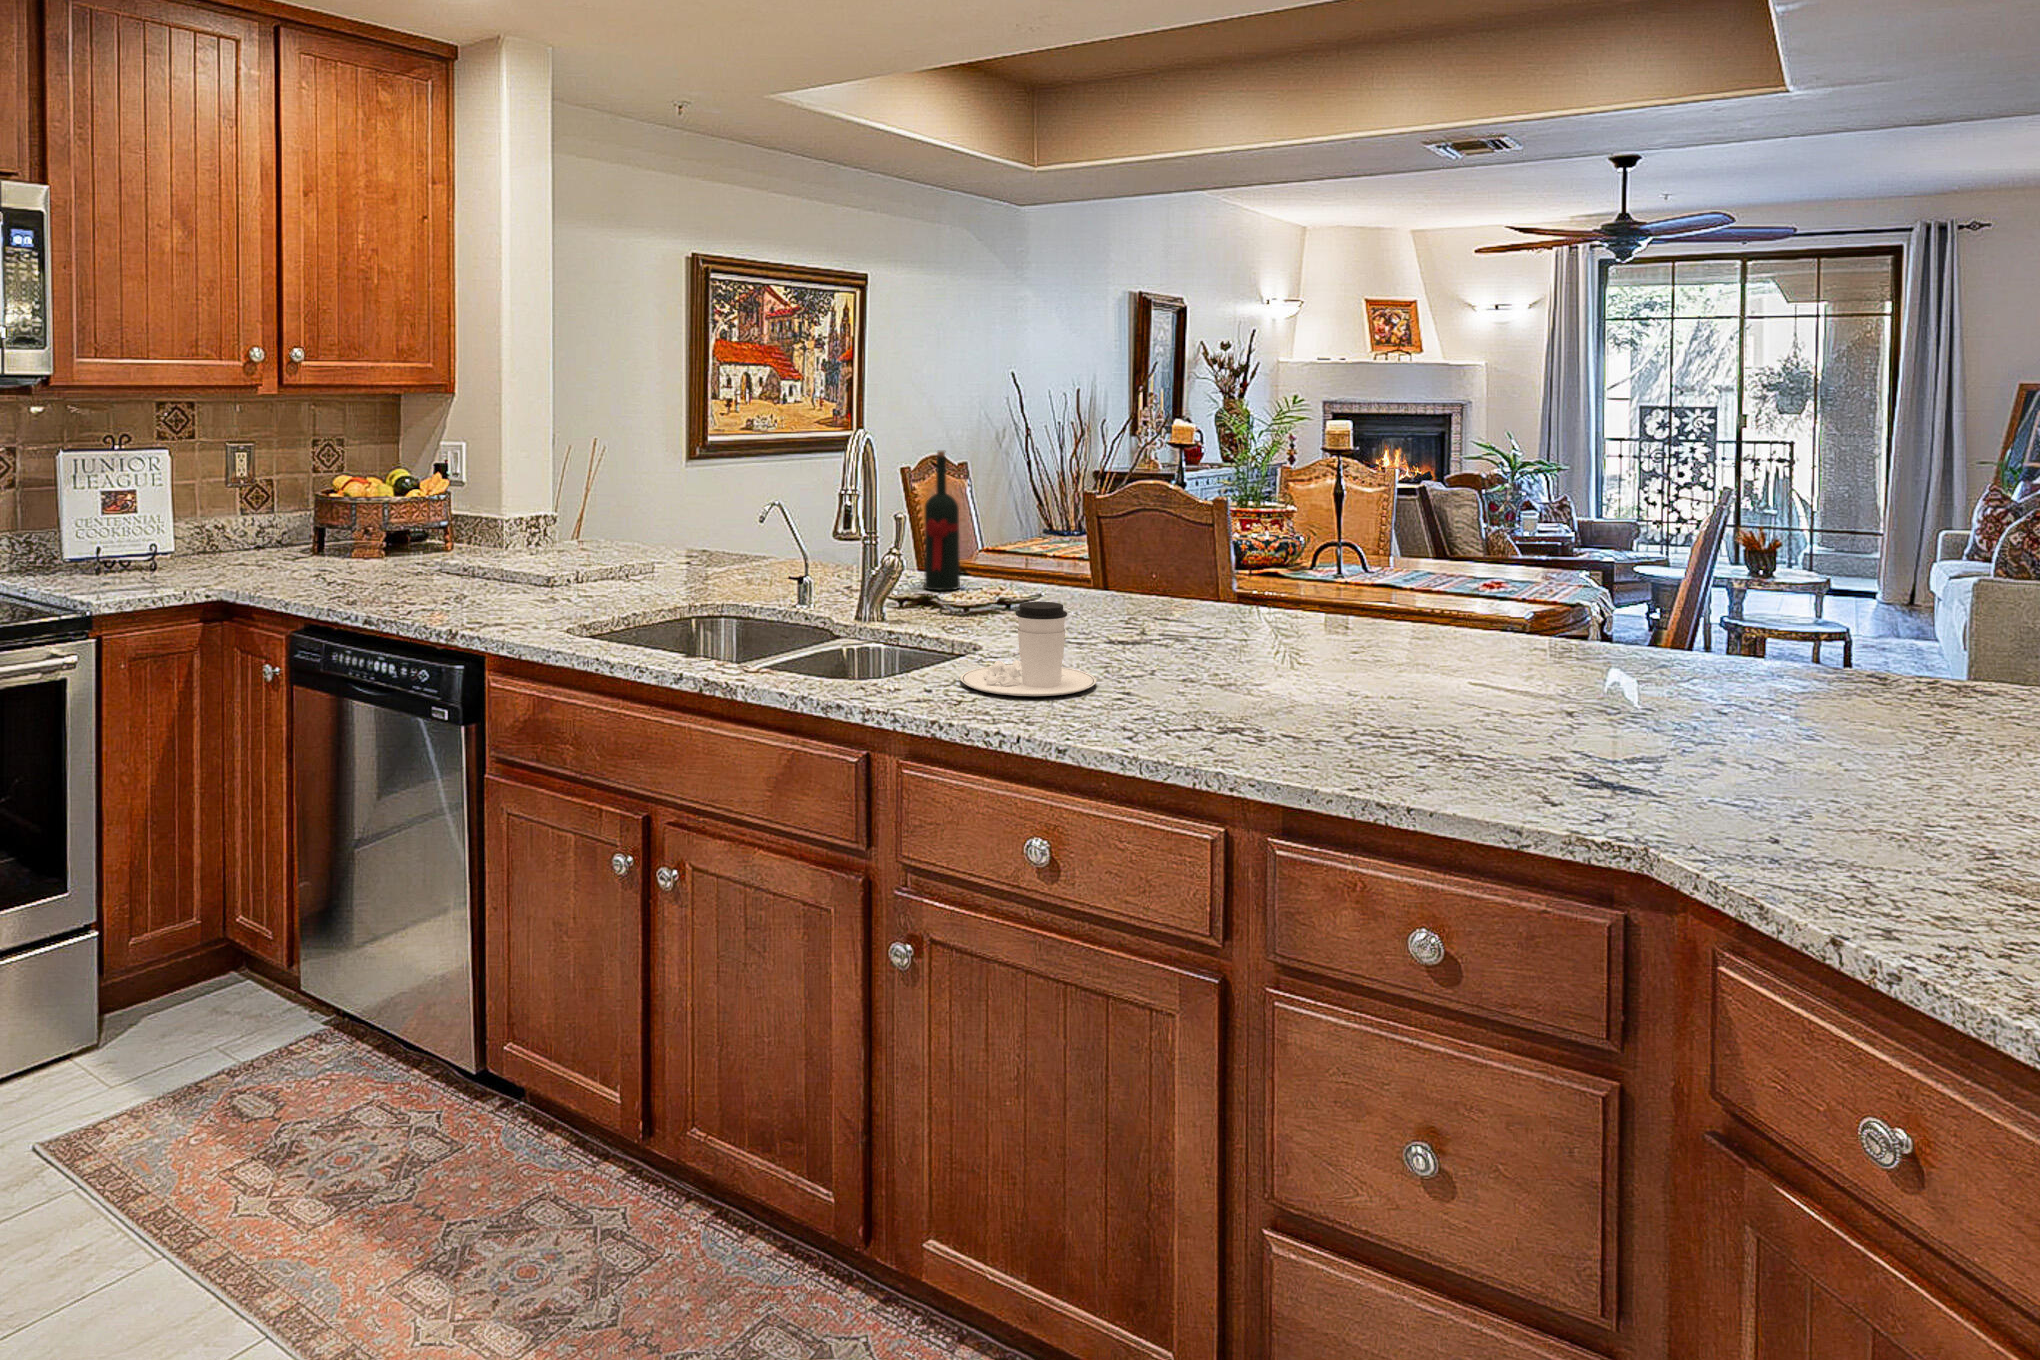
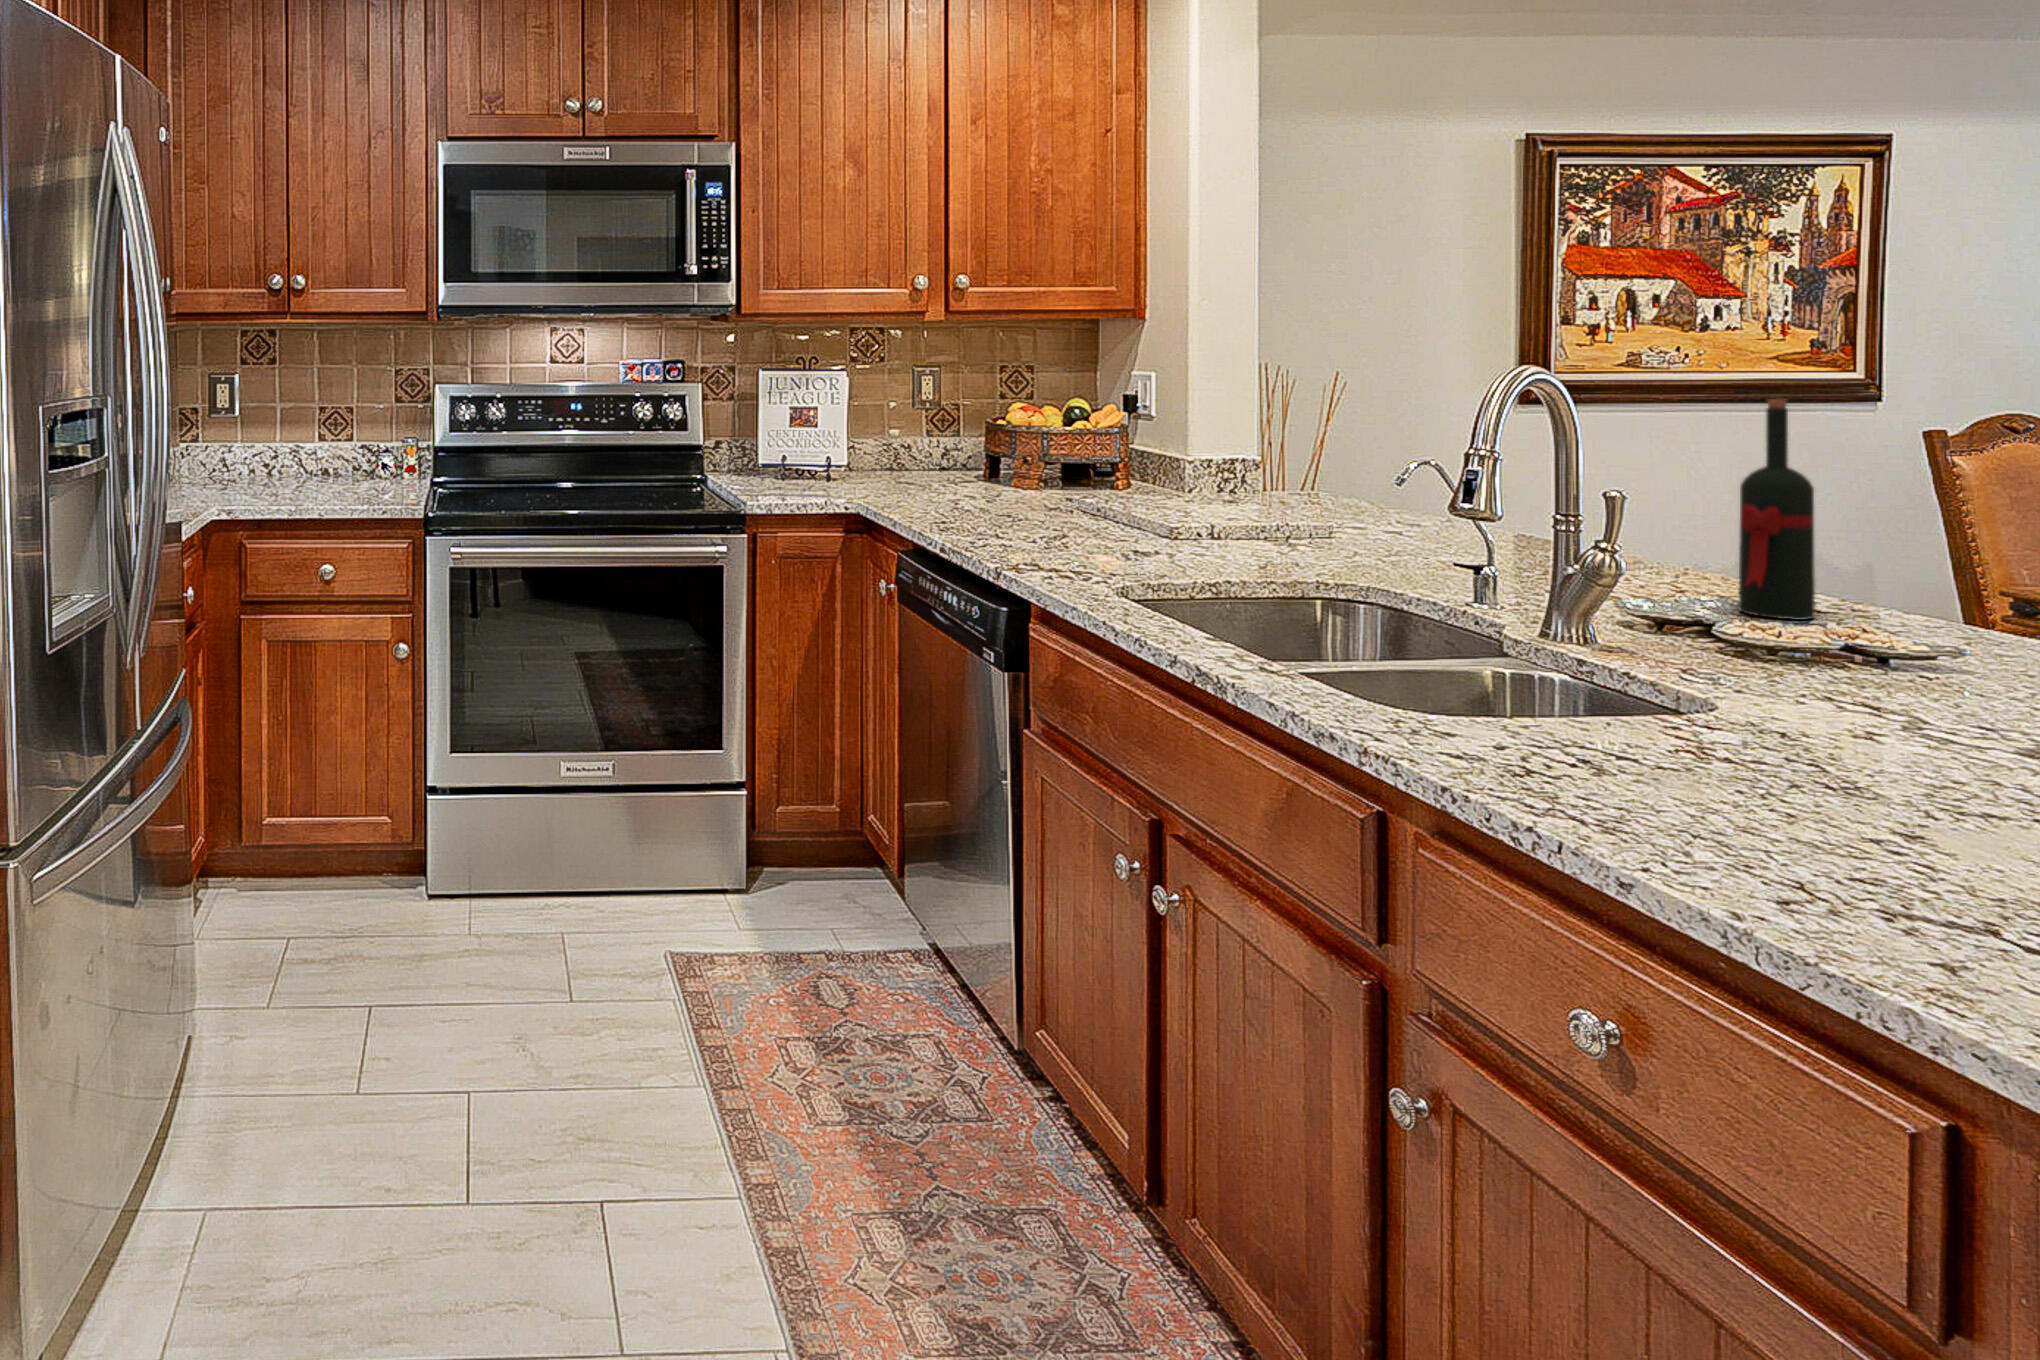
coffee cup: present [960,602,1096,696] -> none [1573,643,1864,806]

